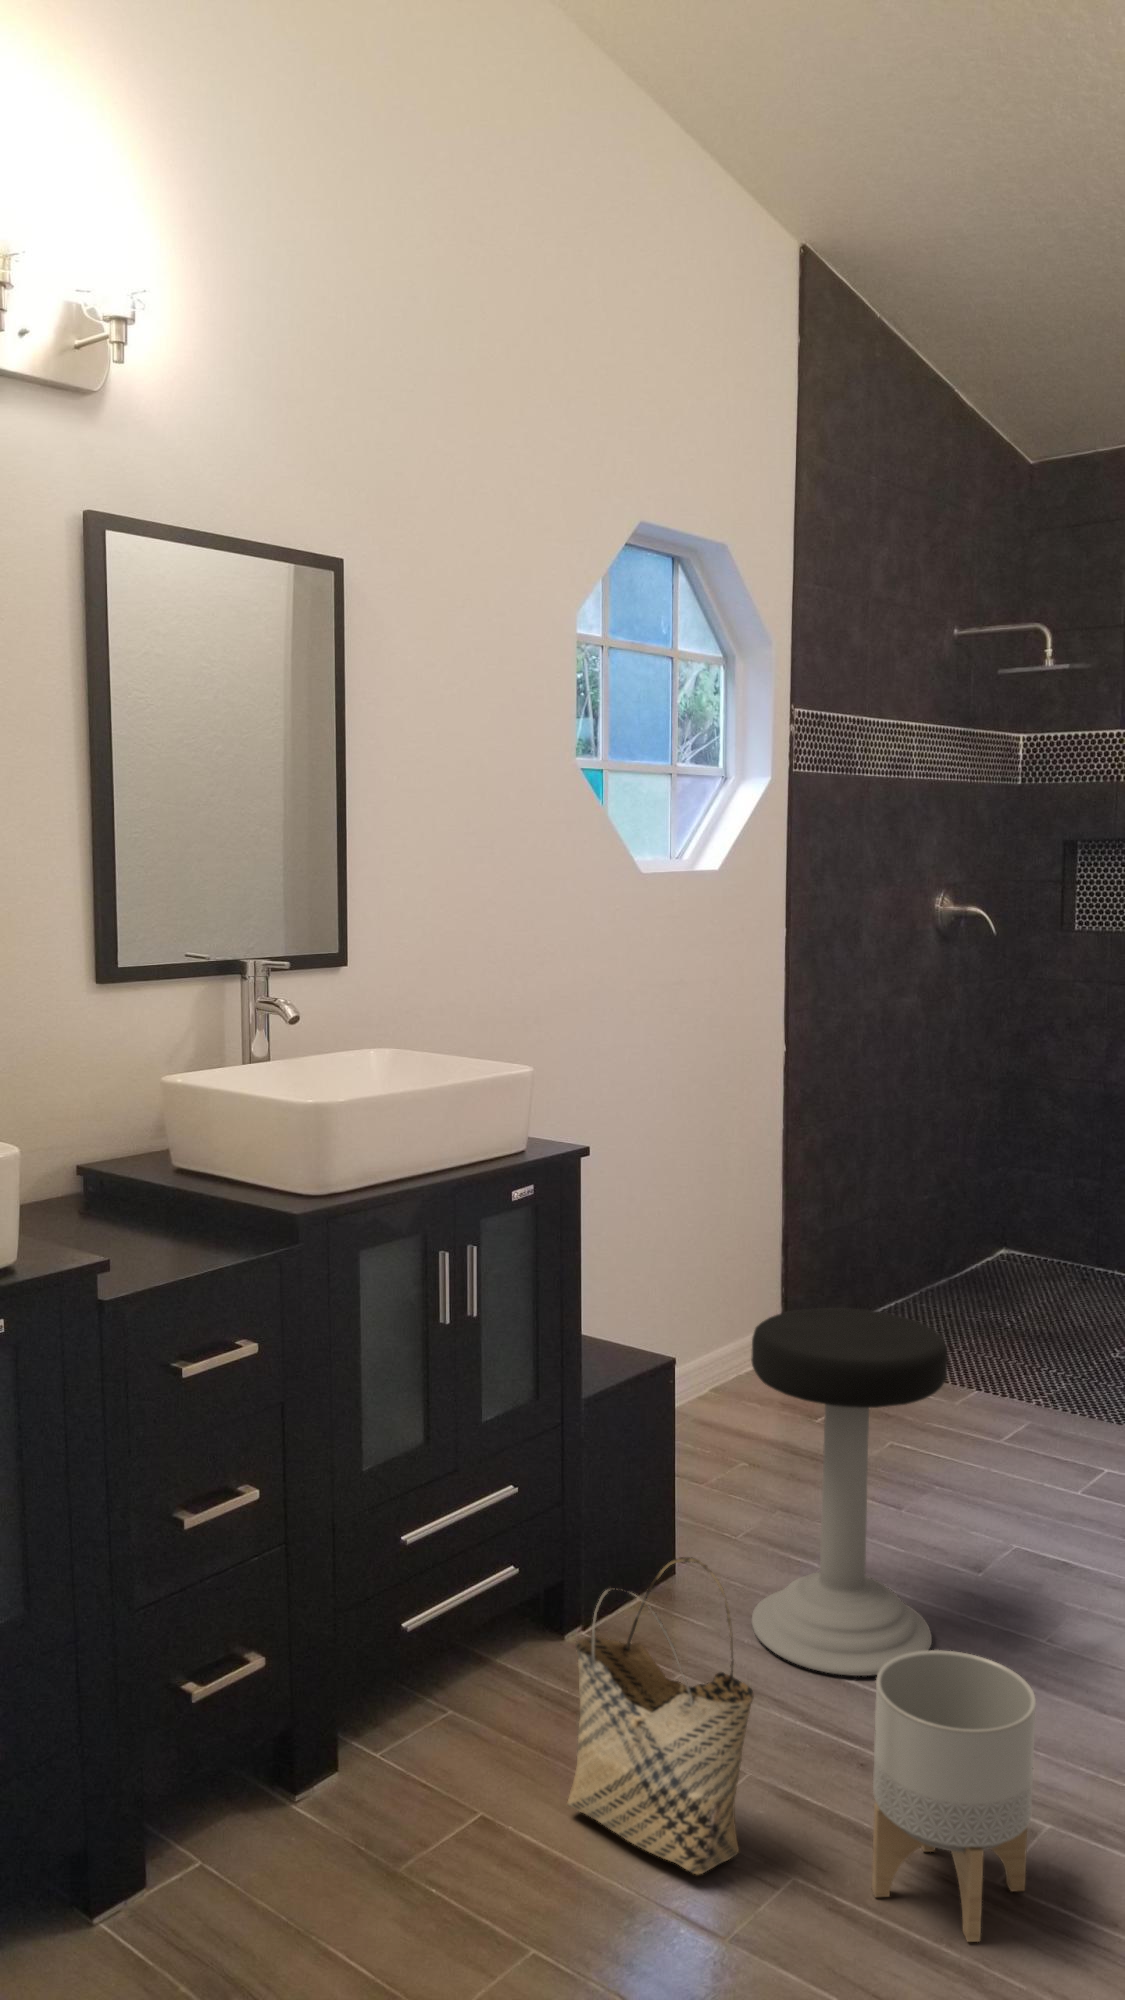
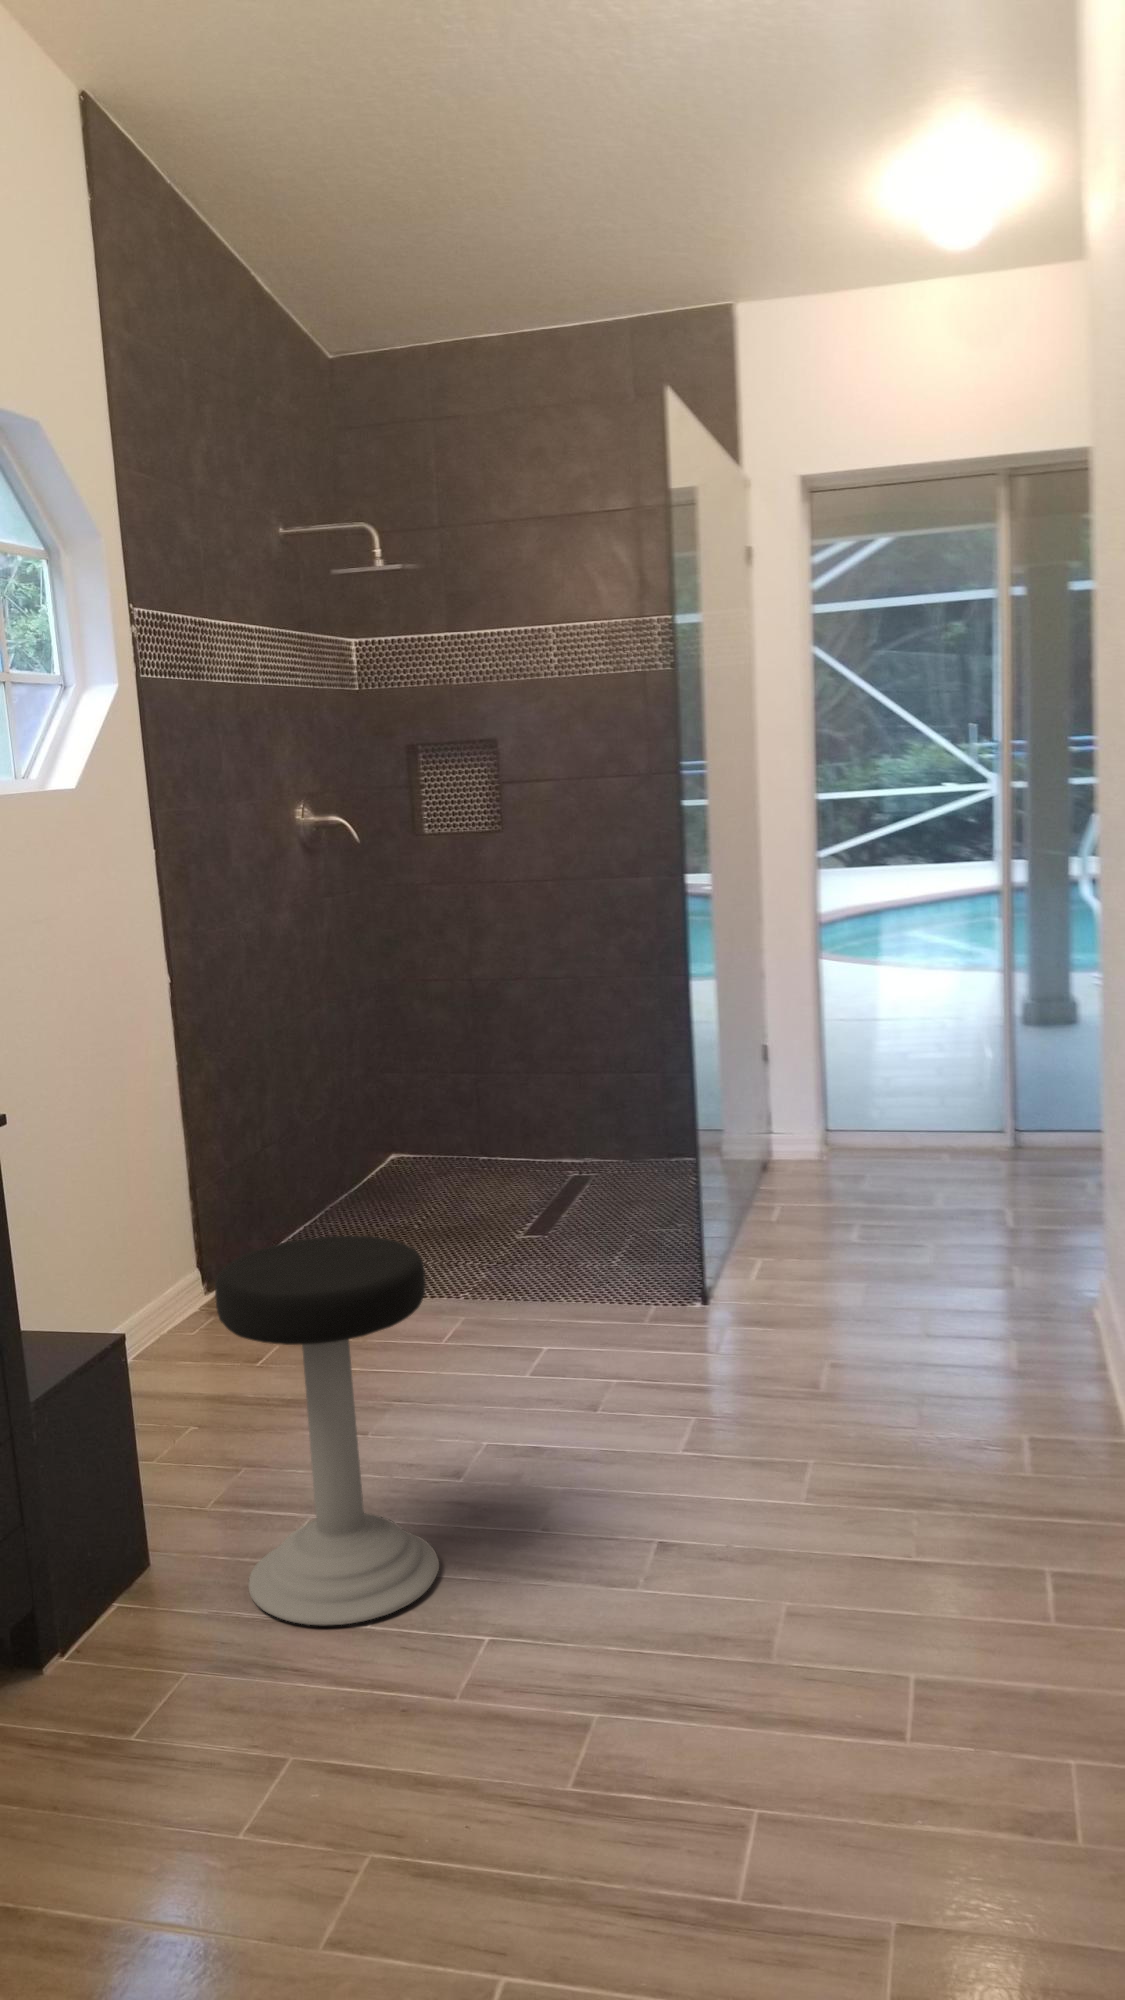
woven basket: present [567,1557,754,1874] -> none [85,1545,307,1891]
planter: present [872,1650,1036,1942] -> none [434,1567,602,1860]

